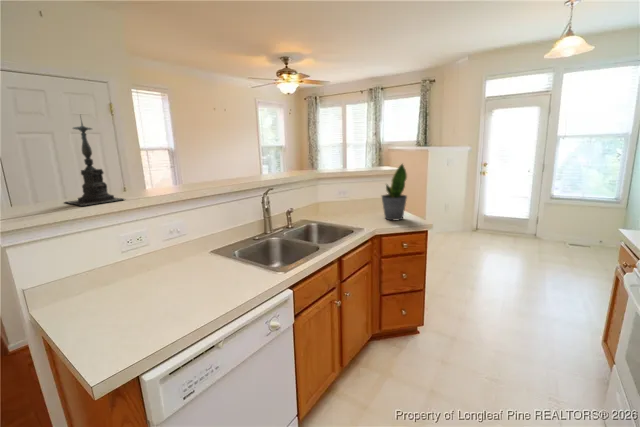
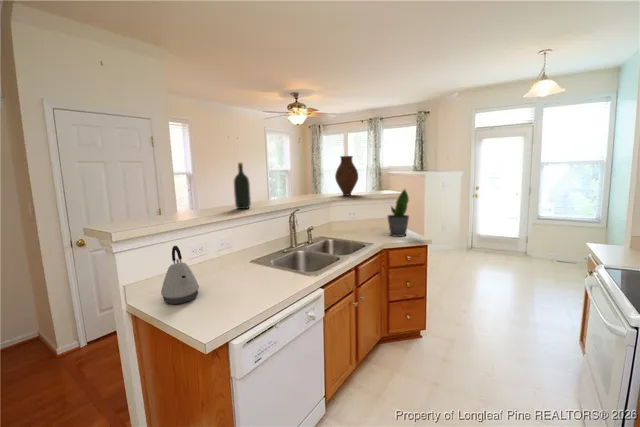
candle holder: present [66,120,123,206] -> none [146,153,193,223]
vase: none [322,125,349,172] -> present [335,156,358,195]
wine bottle: none [187,130,211,188] -> present [234,163,251,209]
kettle: none [66,237,123,315] -> present [161,246,199,304]

